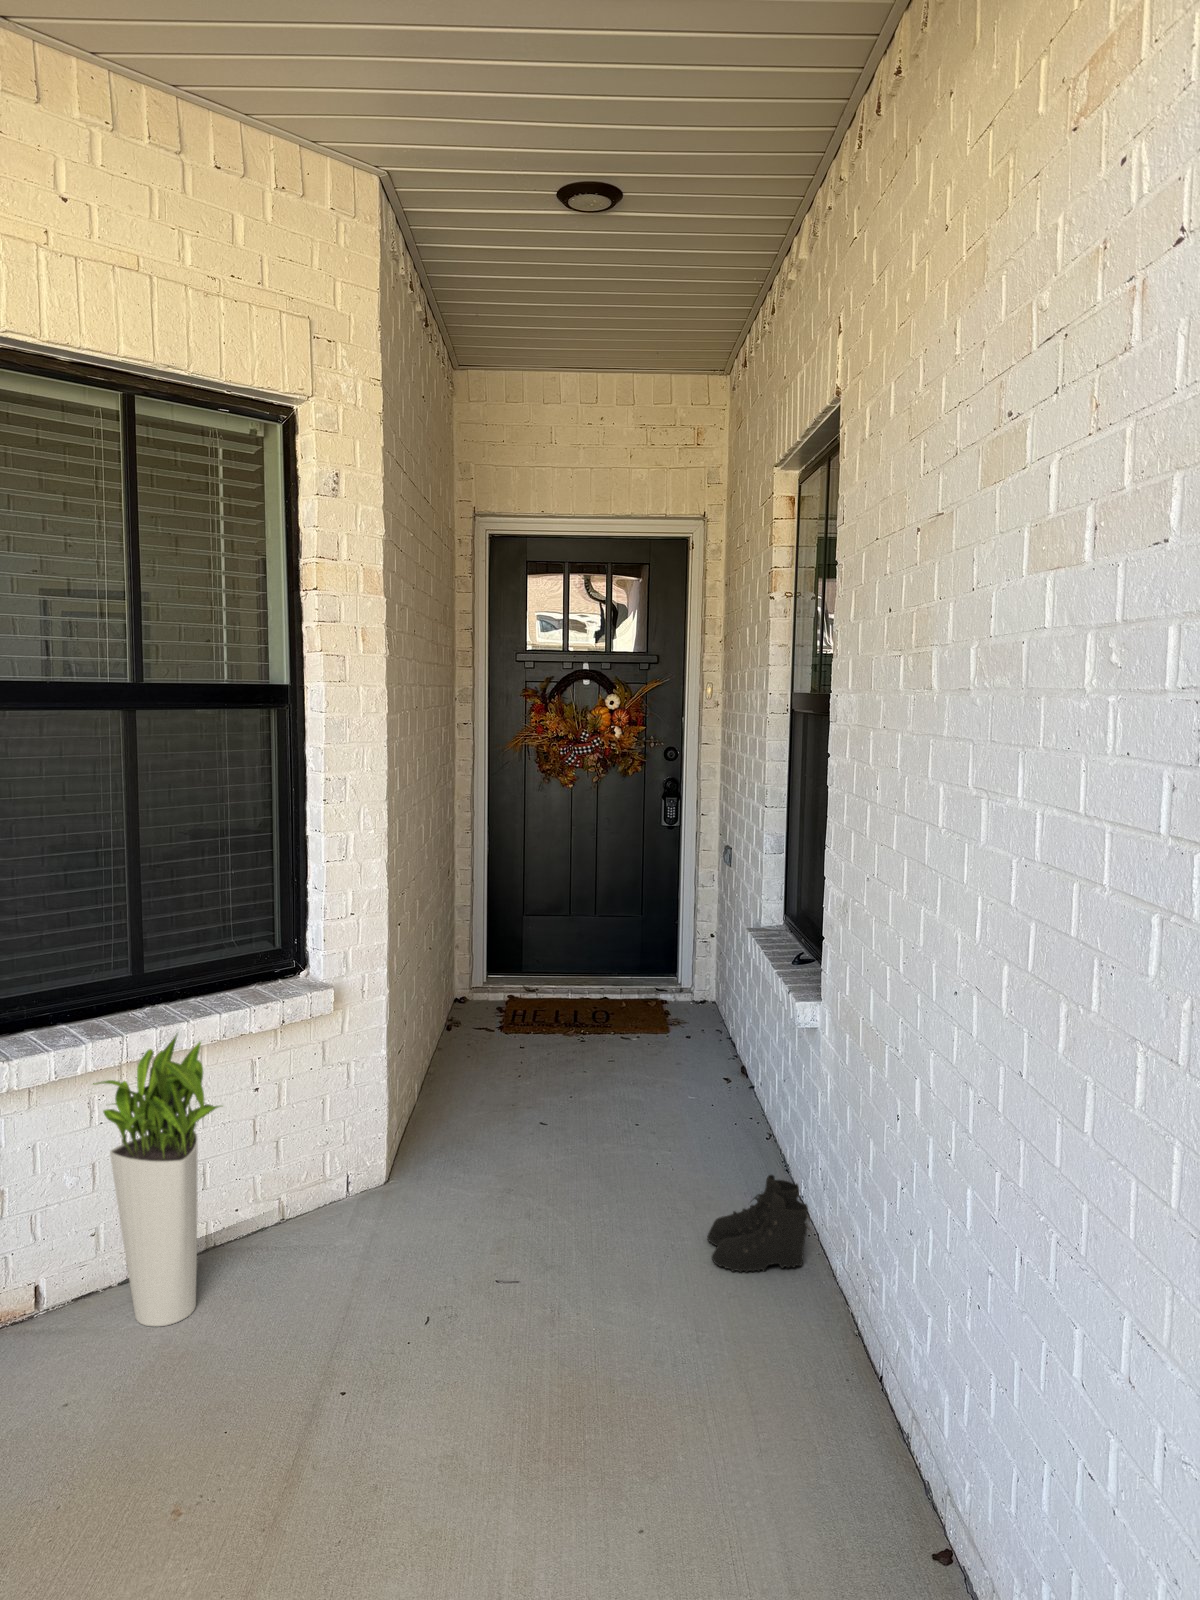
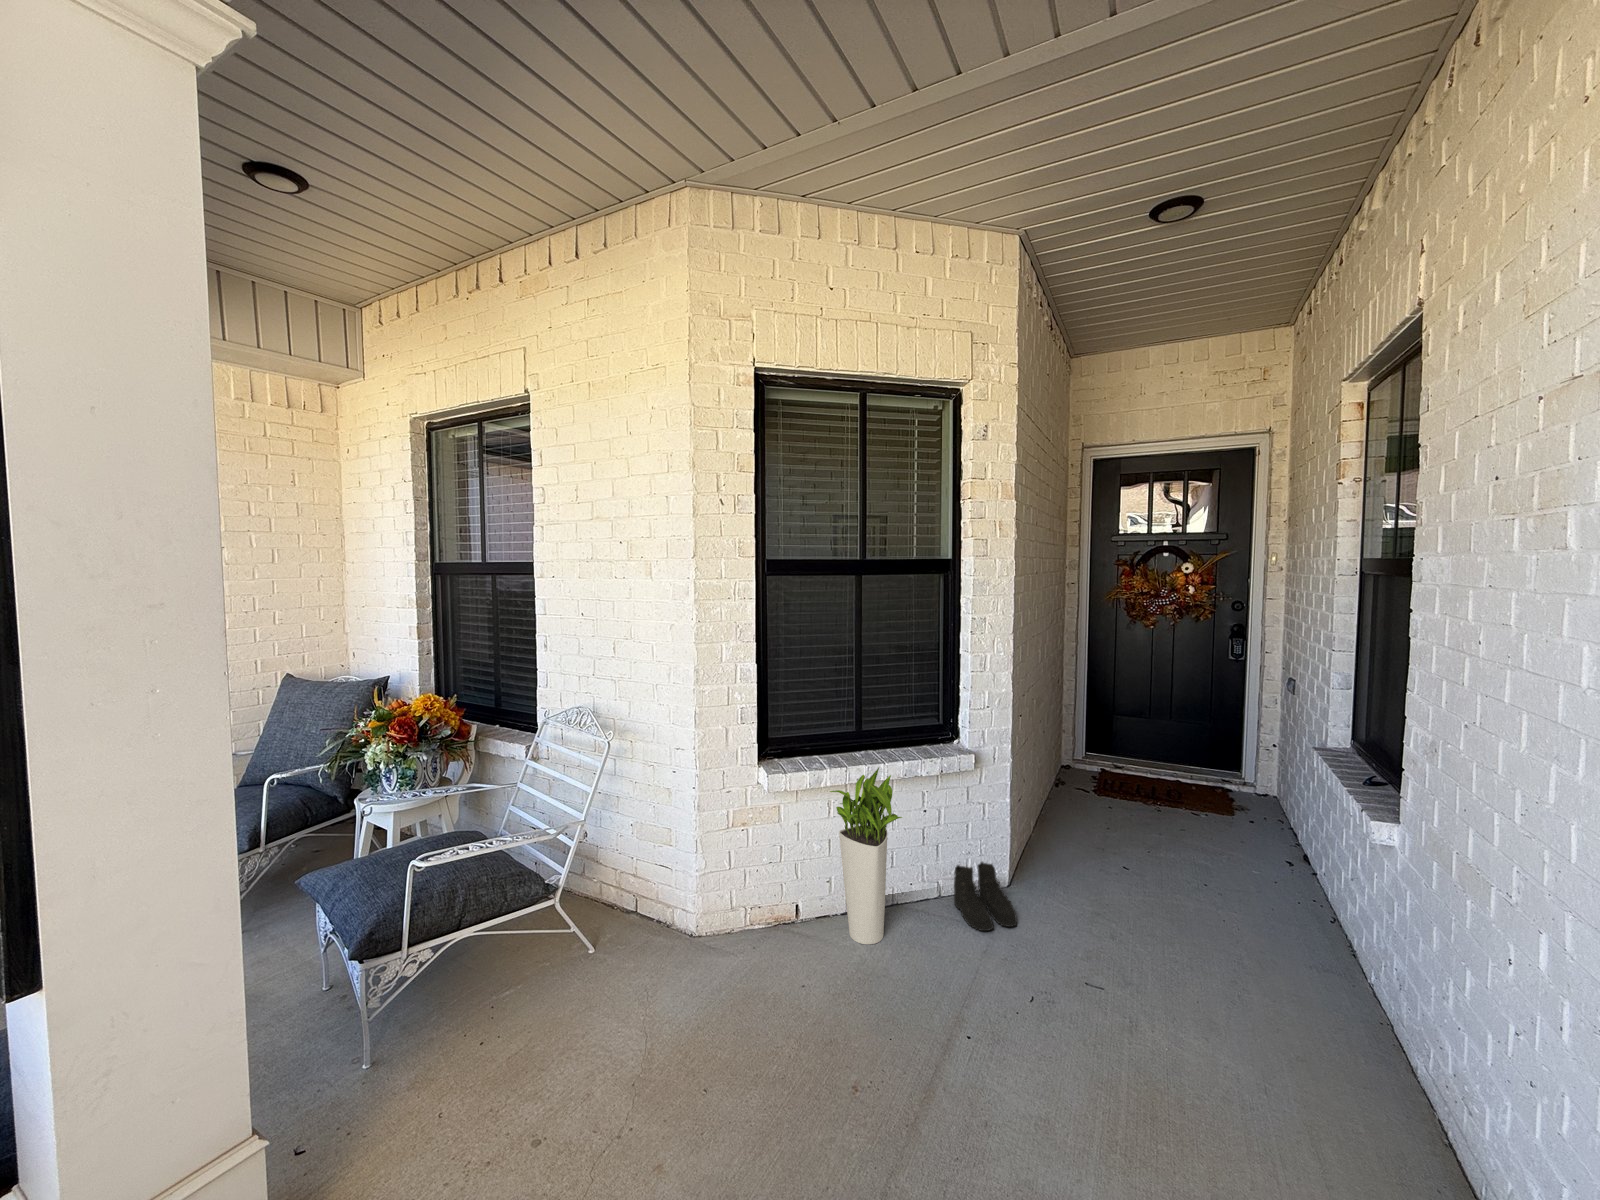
boots: present [707,1175,810,1273] -> present [954,862,1017,931]

